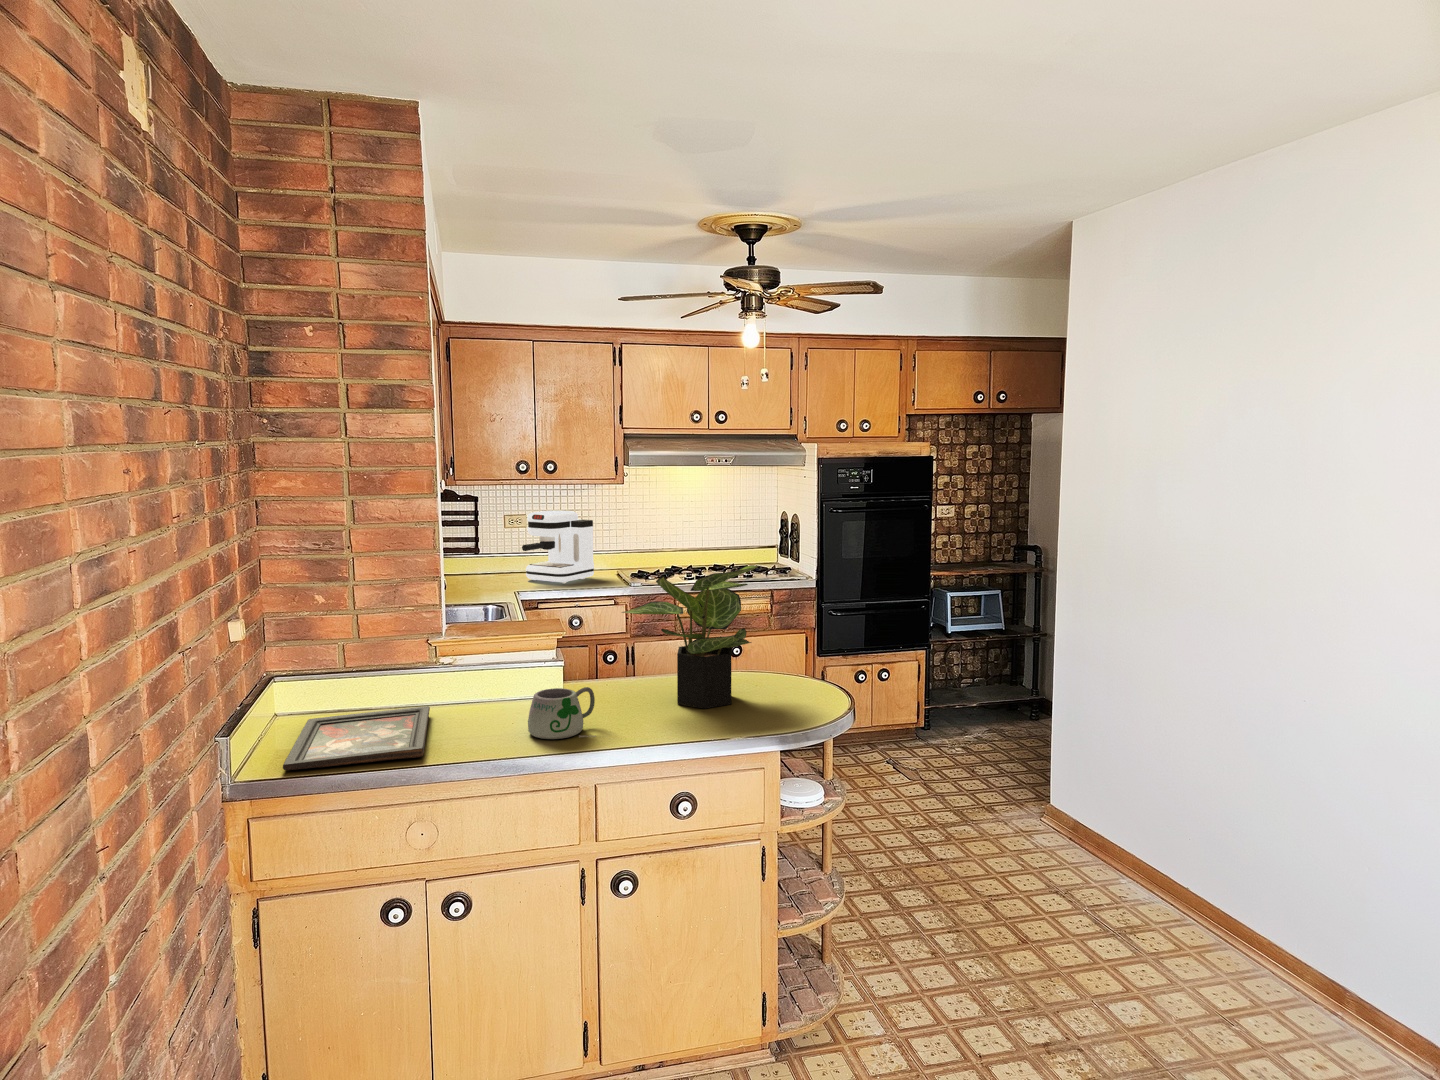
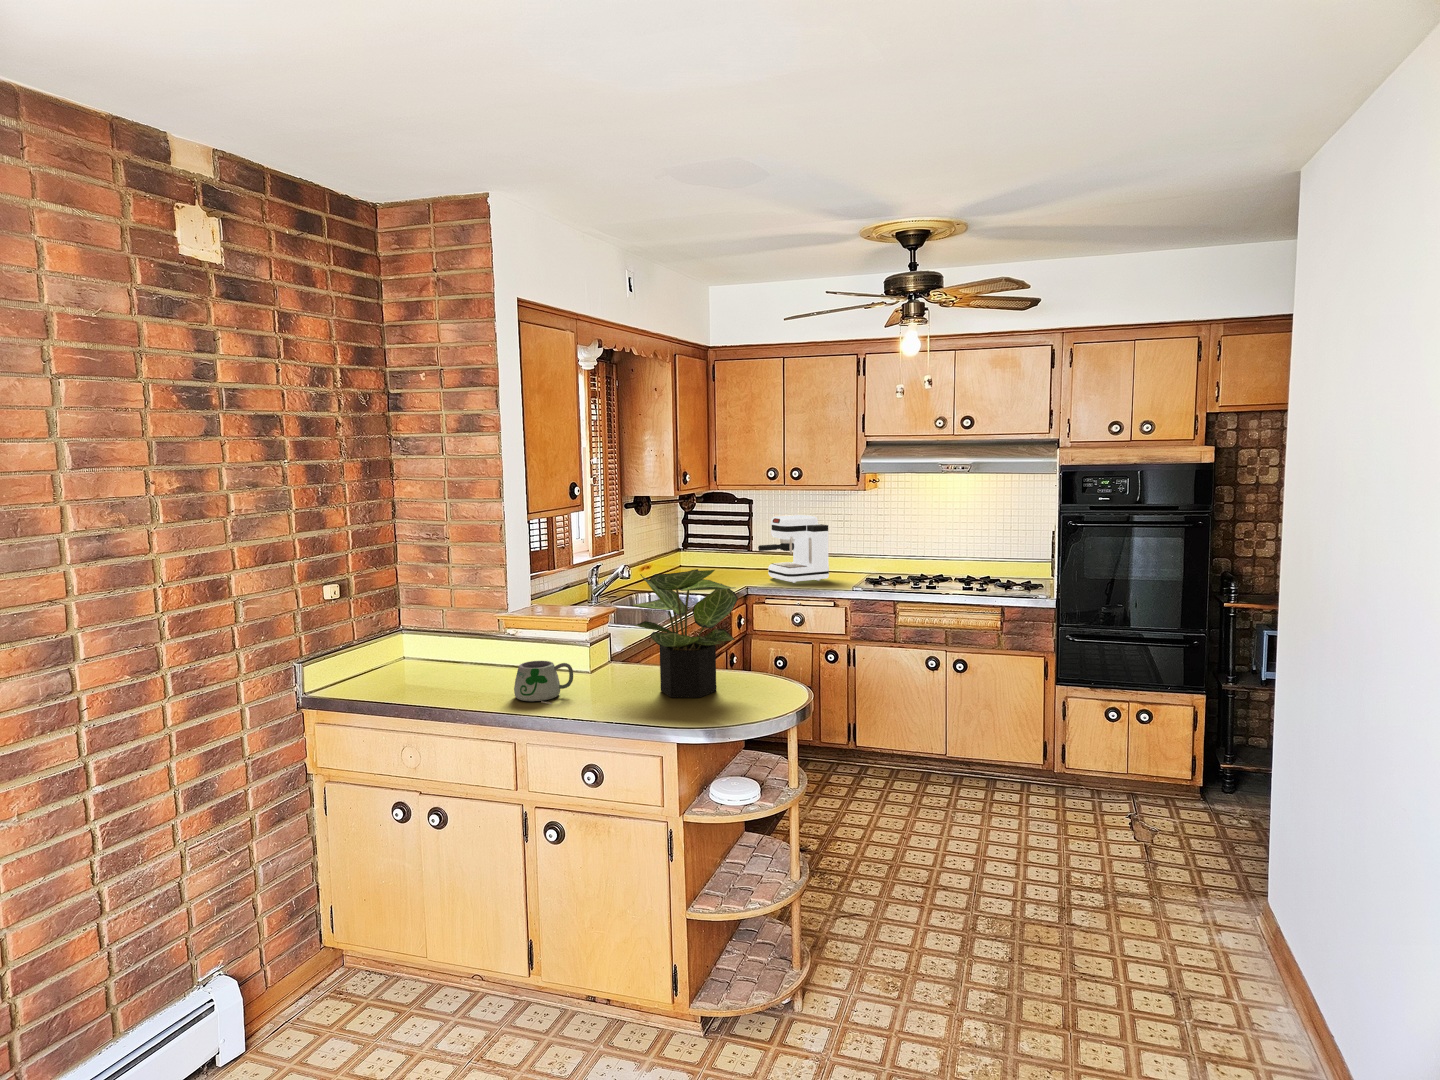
decorative tray: present [283,706,430,770] -> none [348,663,493,697]

